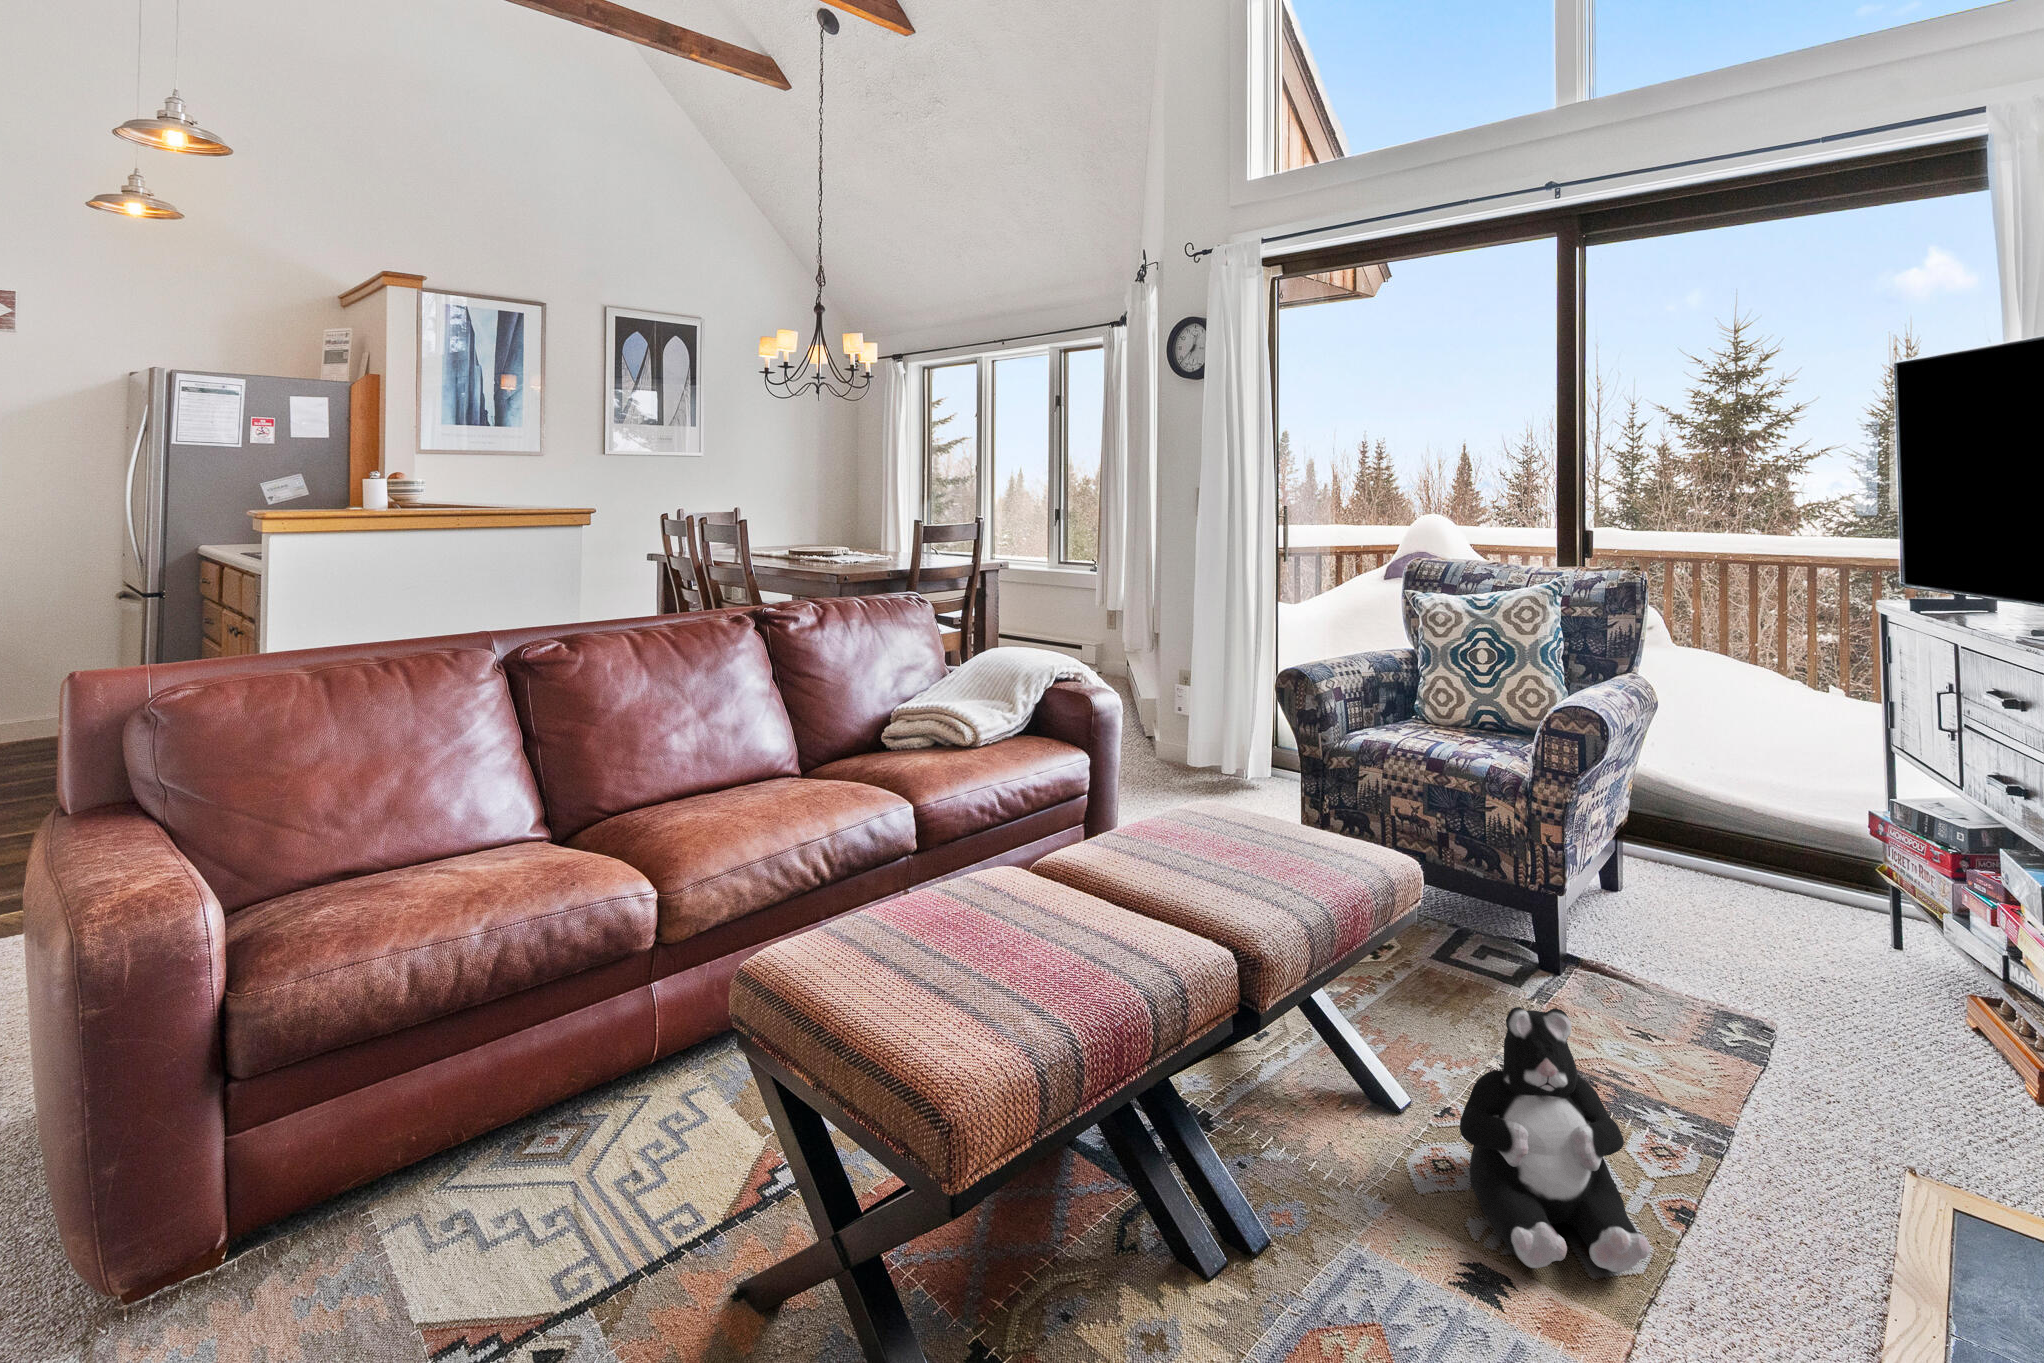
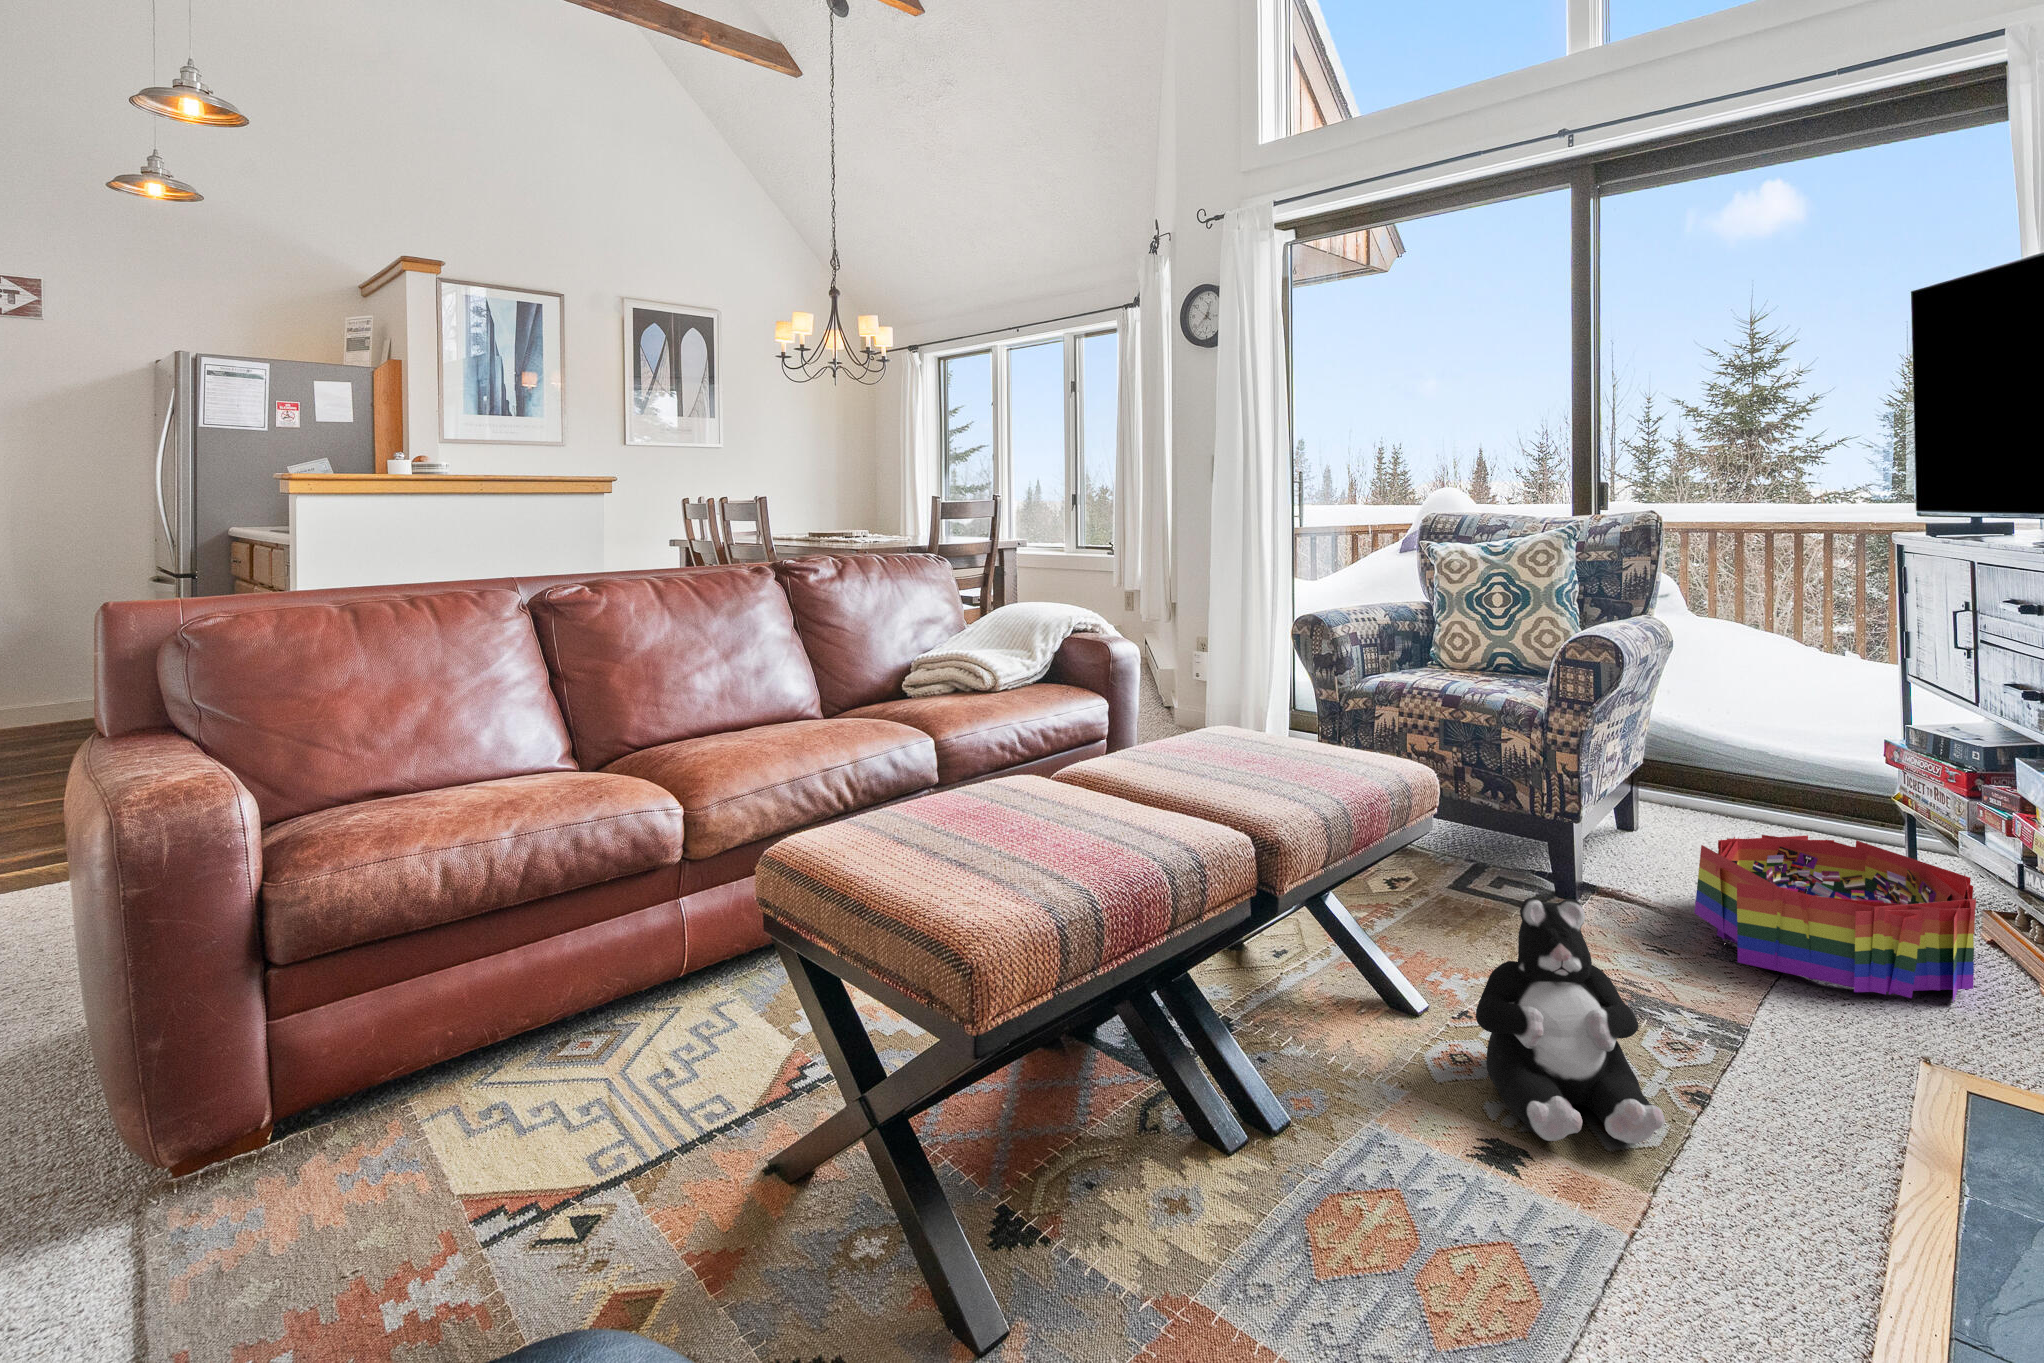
storage bin: none [1677,910,1960,1101] -> present [1694,835,1976,1002]

